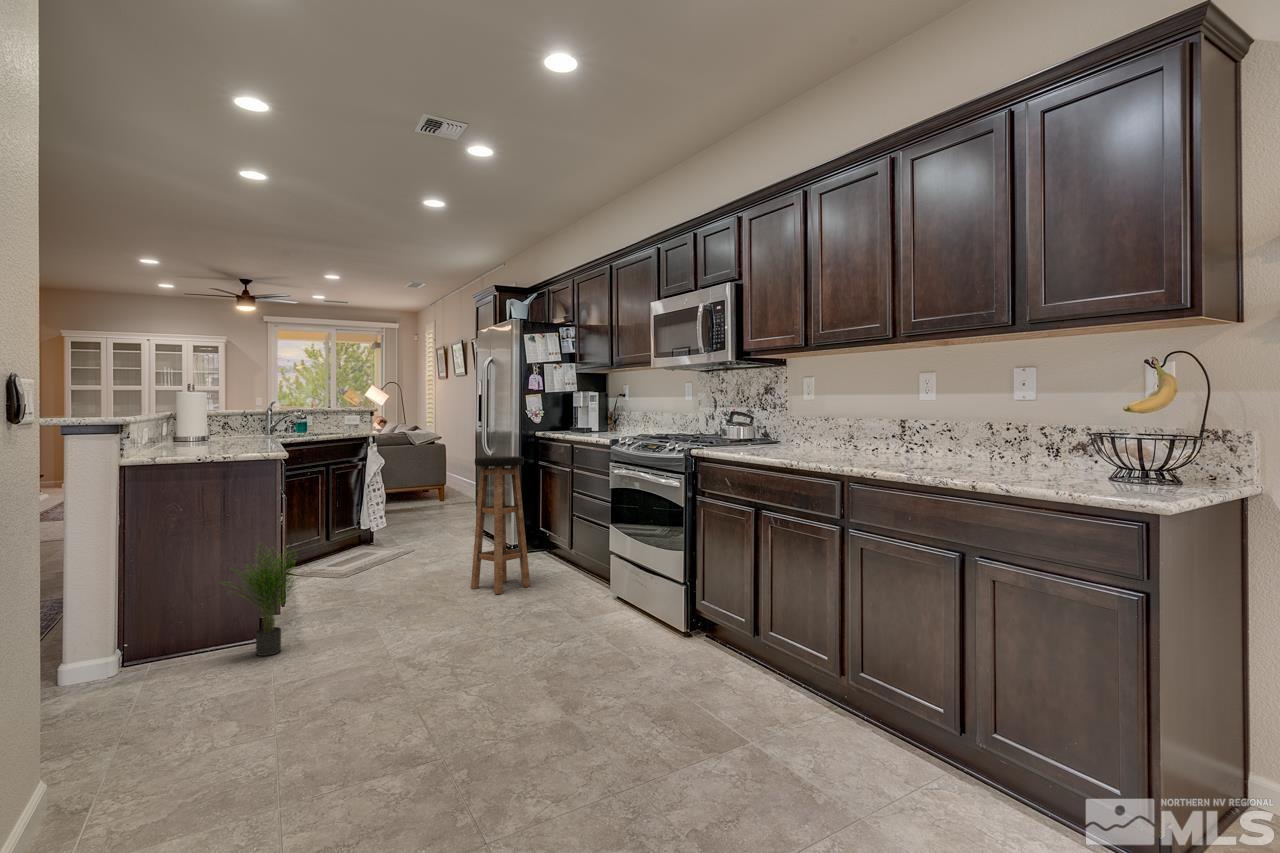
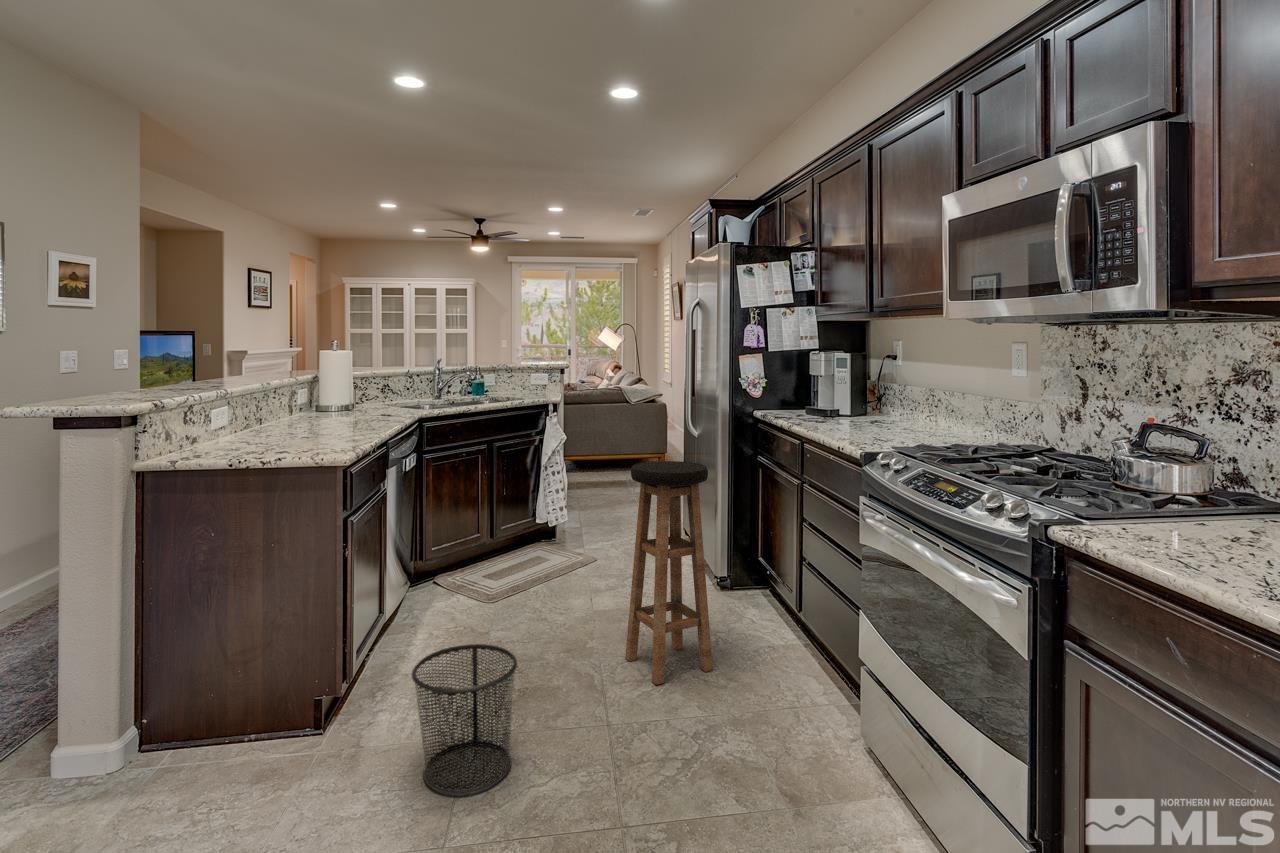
potted plant: present [233,551,294,656] -> none [192,613,319,797]
waste bin: none [366,559,431,639] -> present [411,644,517,794]

